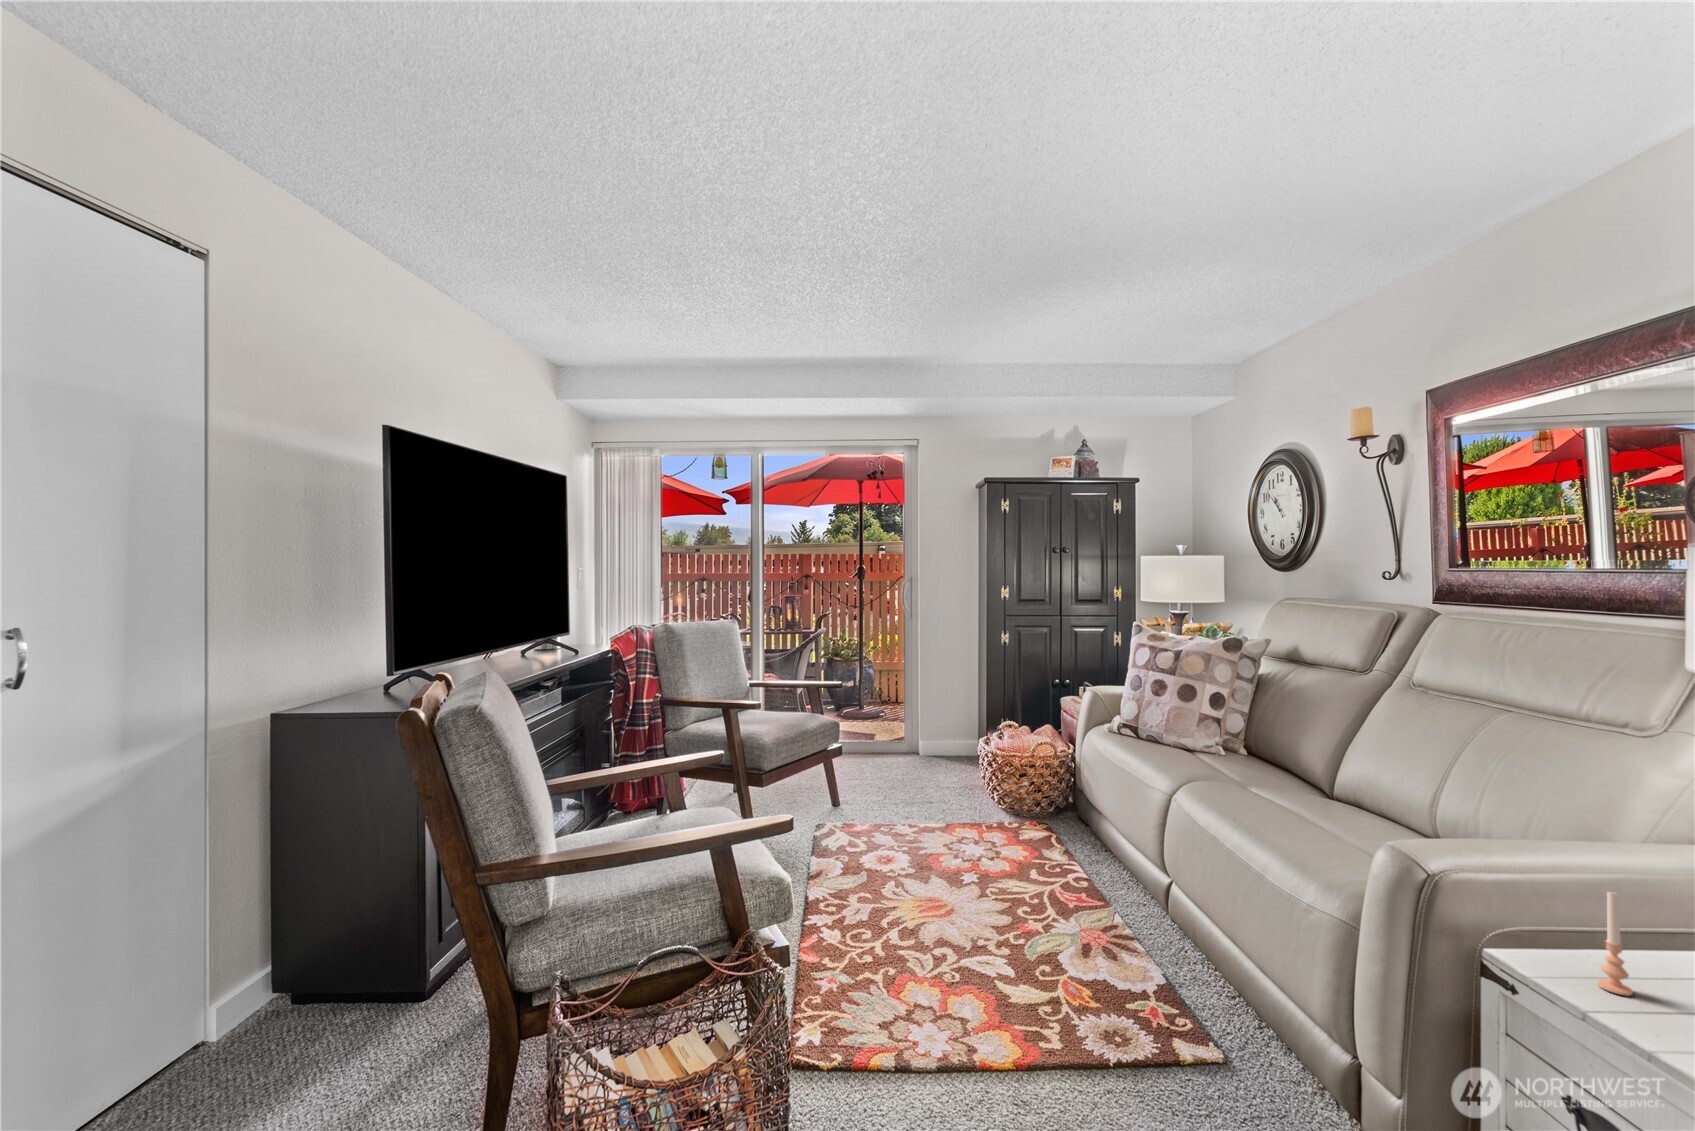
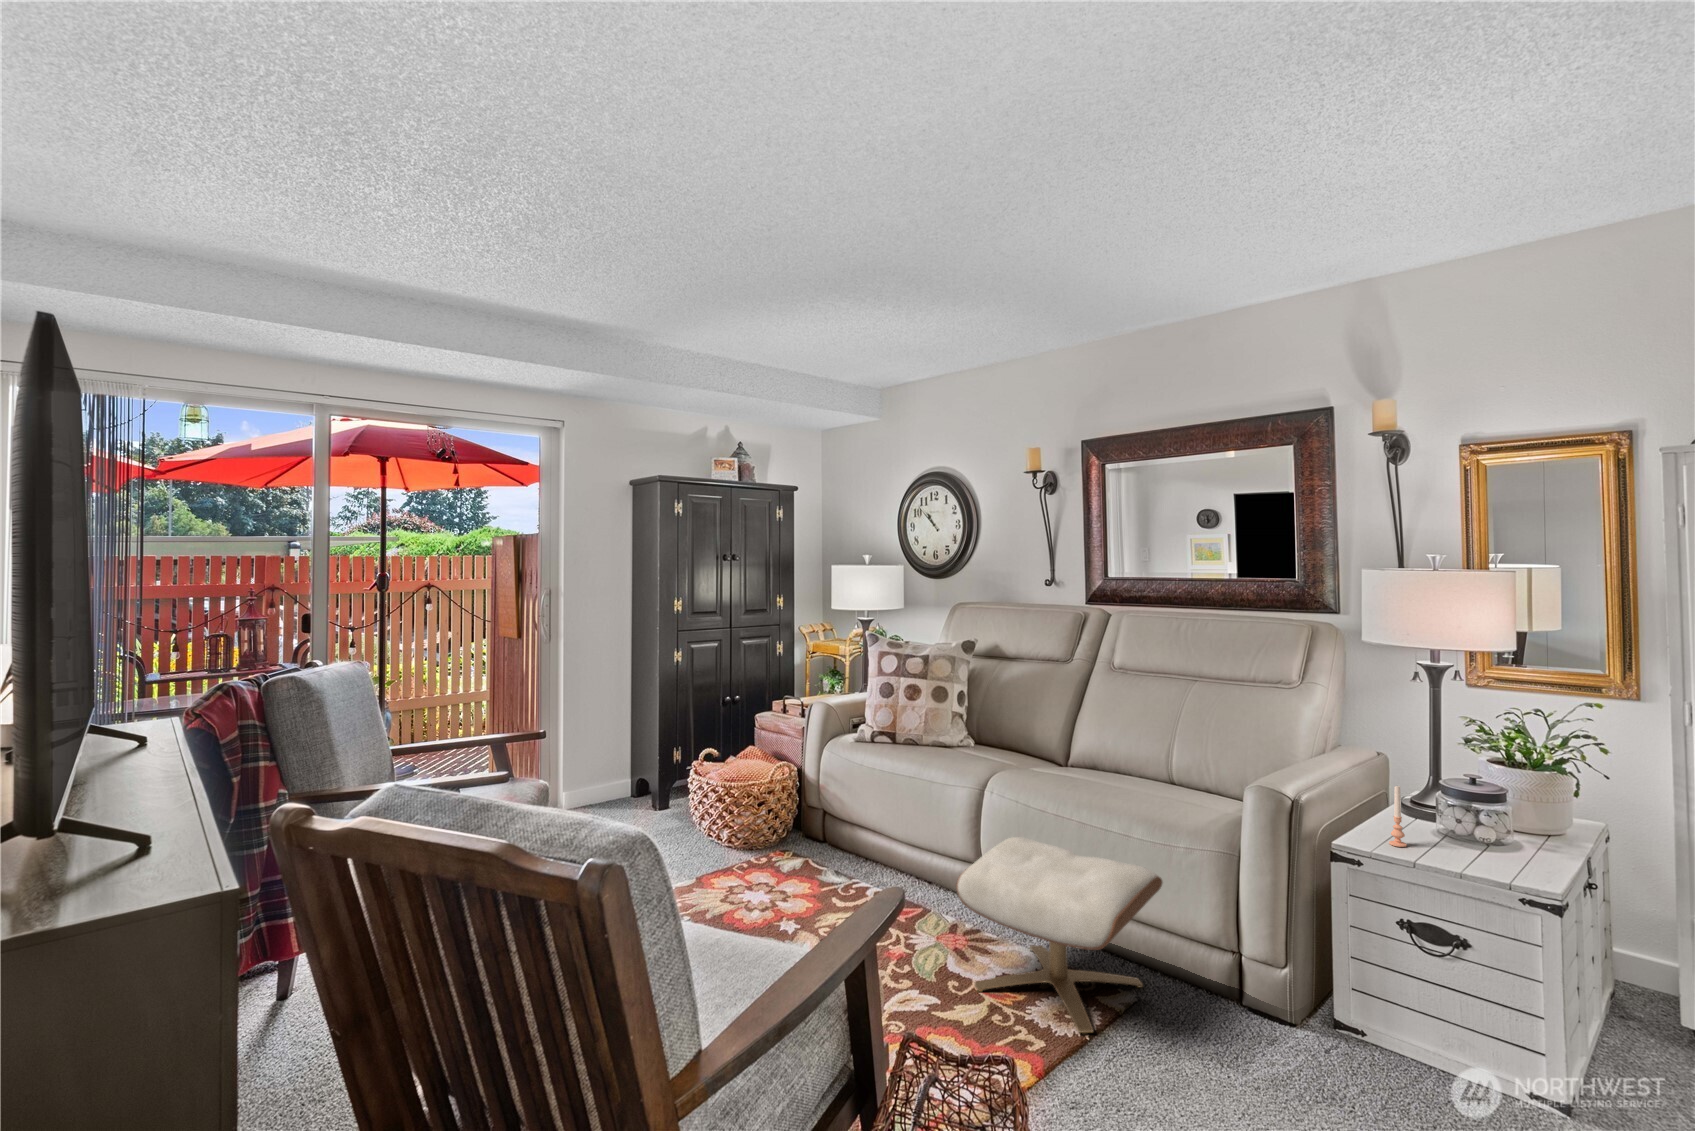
ottoman: none [1050,842,1264,1062] -> present [956,837,1163,1033]

